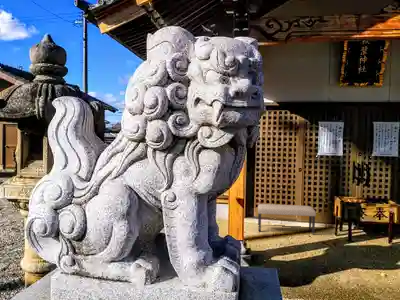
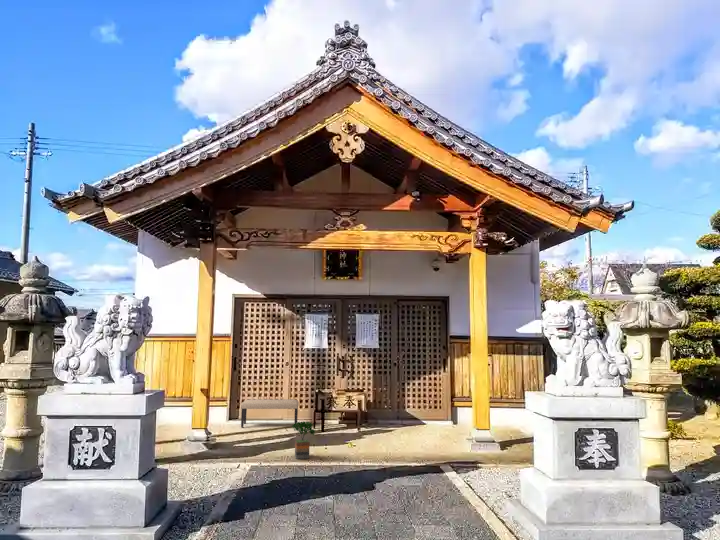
potted tree: none [340,239,372,283] -> present [292,421,315,459]

